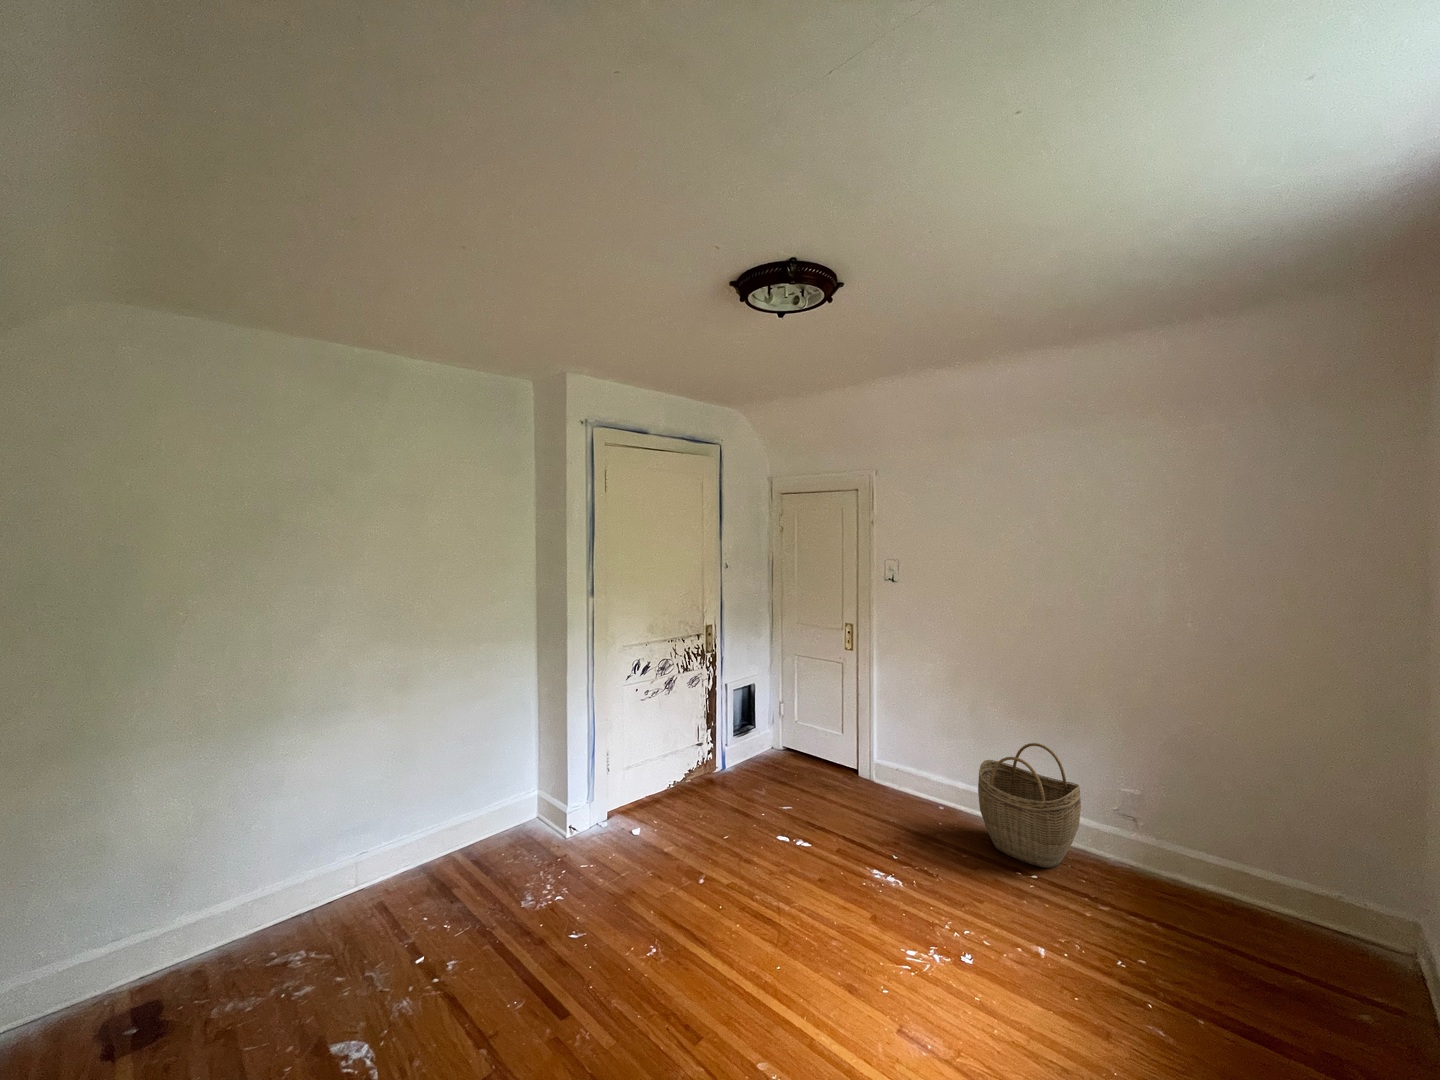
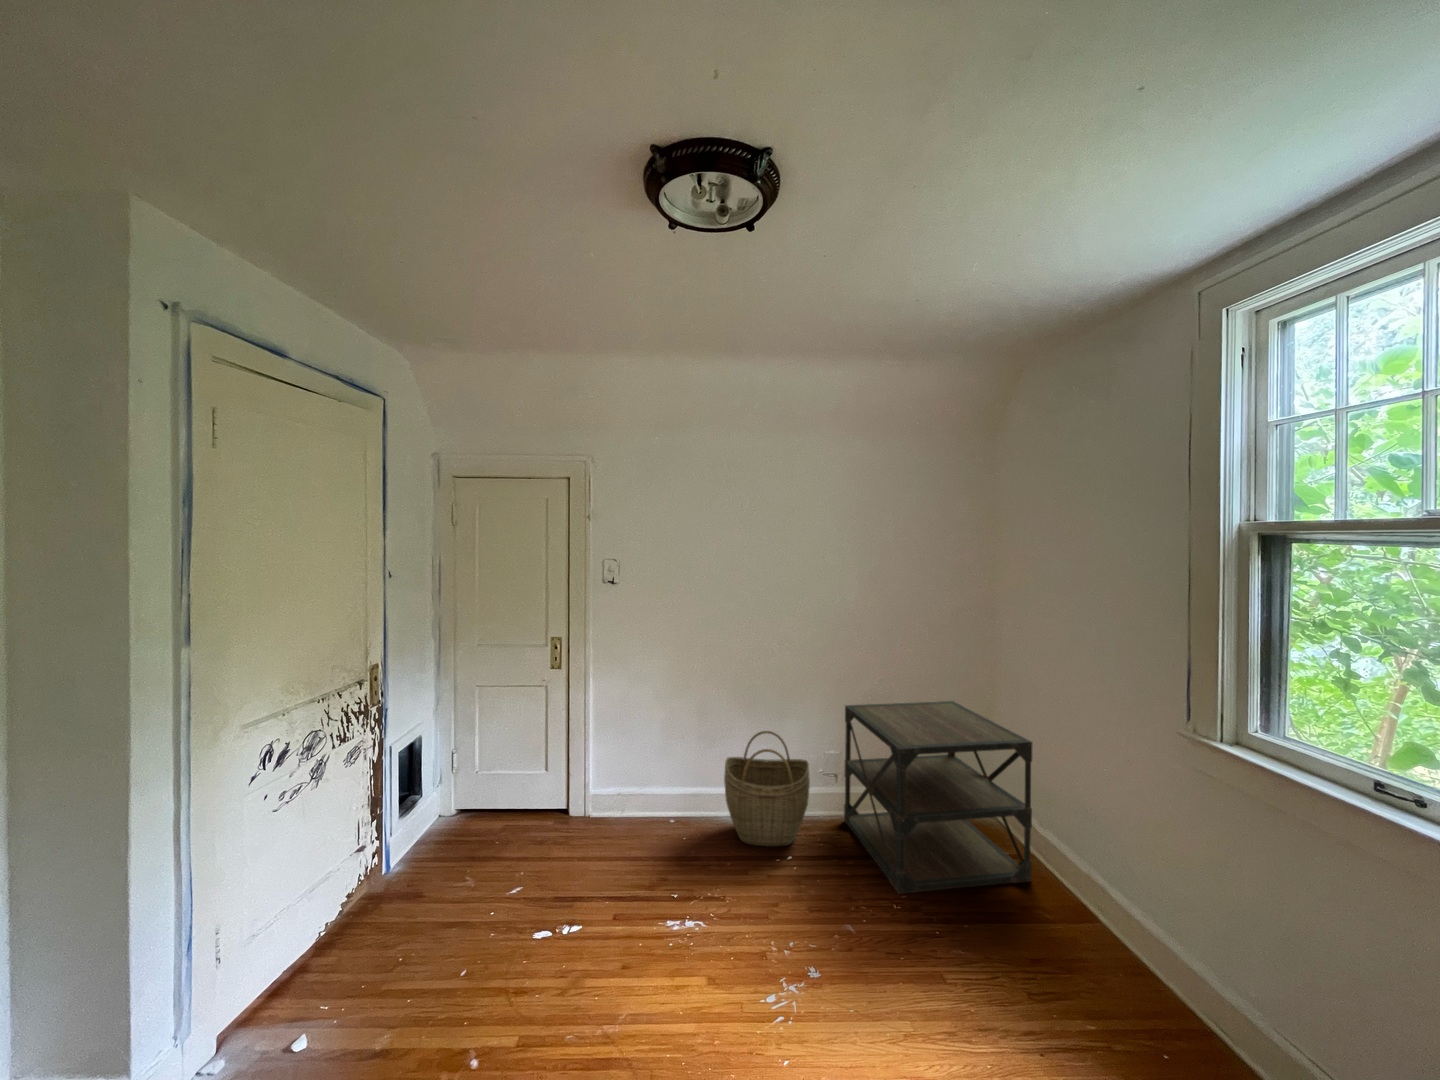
side table: none [1139,737,1403,1049] -> present [844,701,1032,894]

